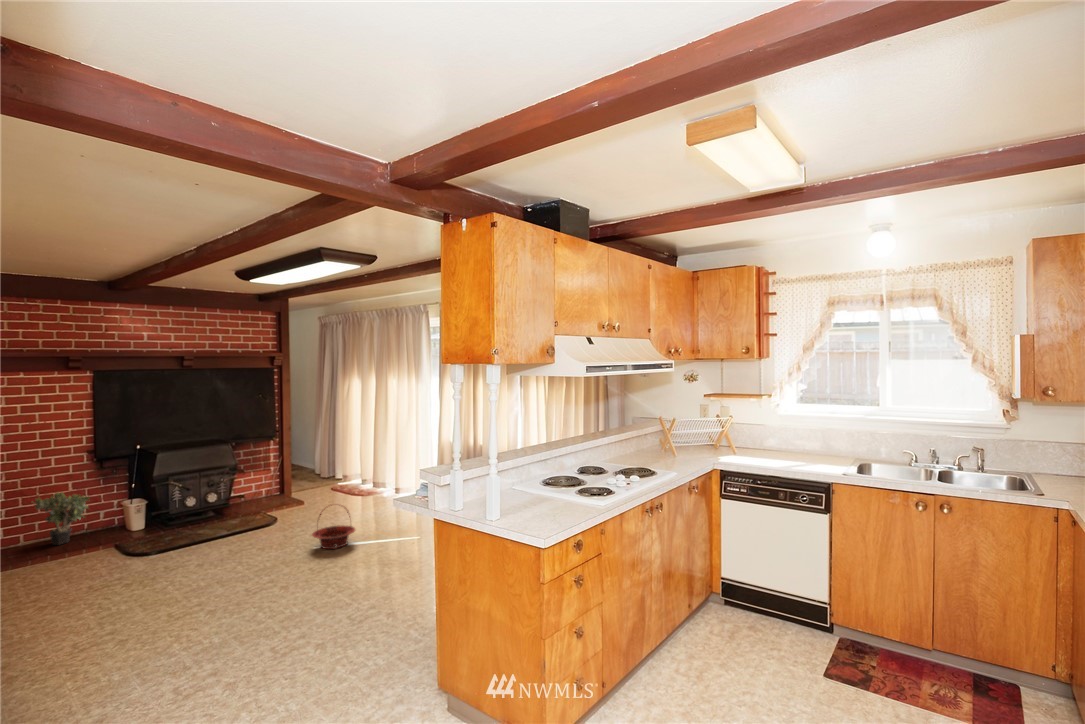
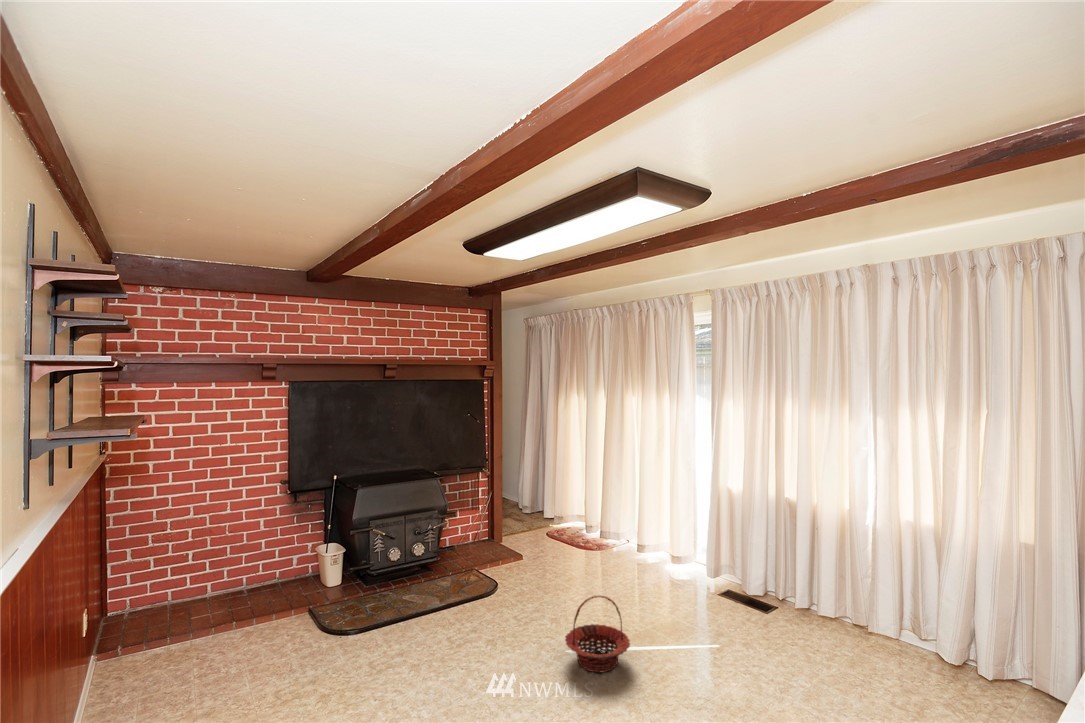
potted plant: present [35,492,89,545] -> none [218,534,282,603]

